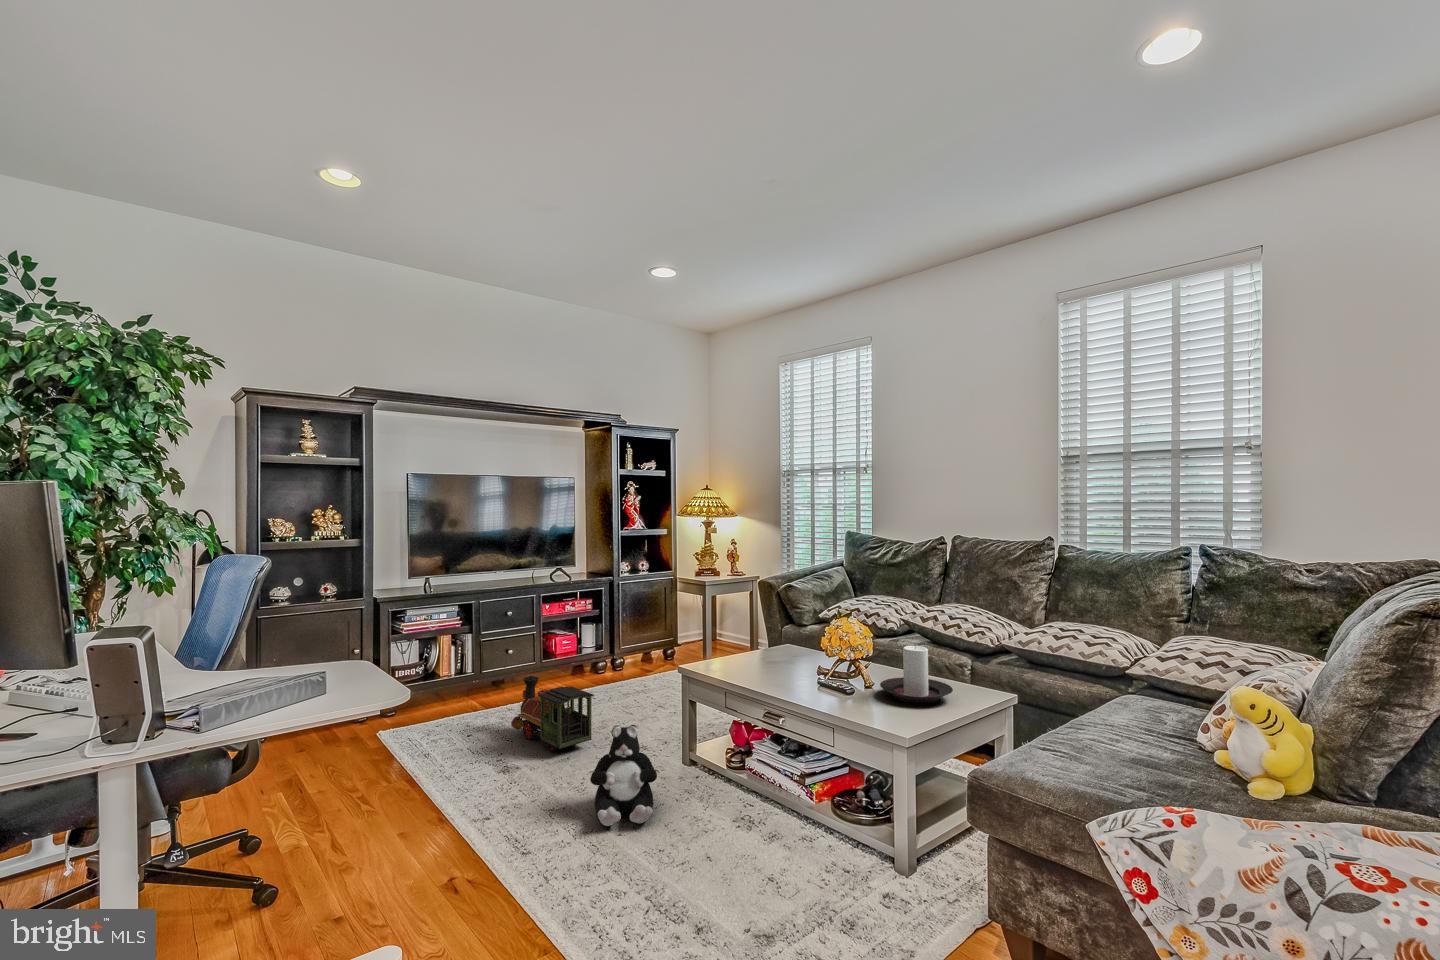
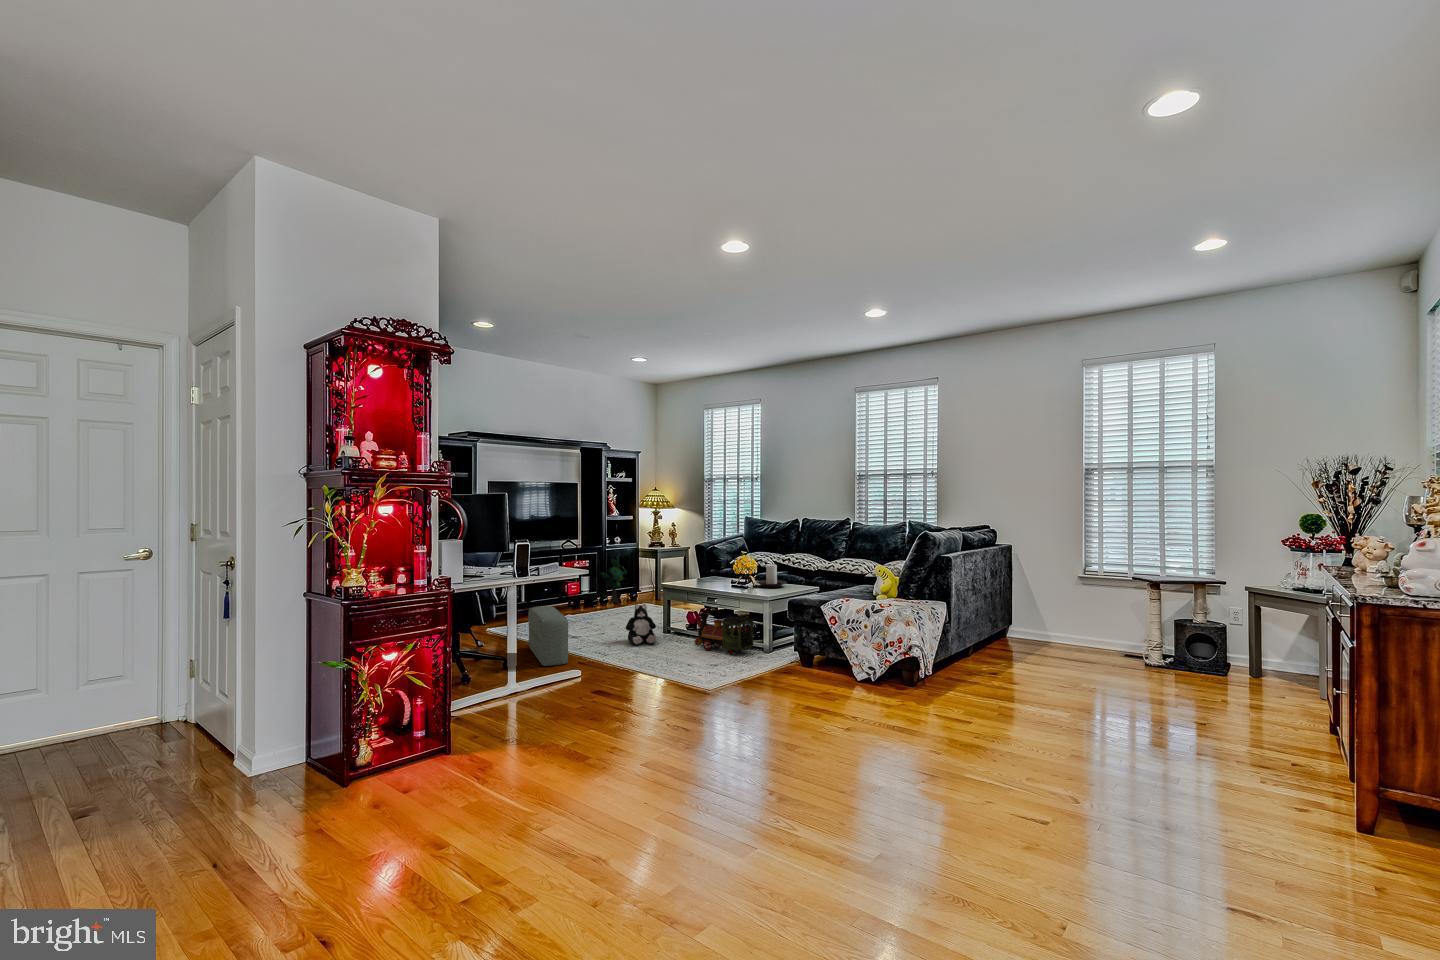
decorative plant: none [607,593,651,672] -> present [601,556,627,603]
toy train: present [511,676,594,752] -> present [695,612,754,655]
pouf: none [334,729,436,922] -> present [528,606,568,666]

